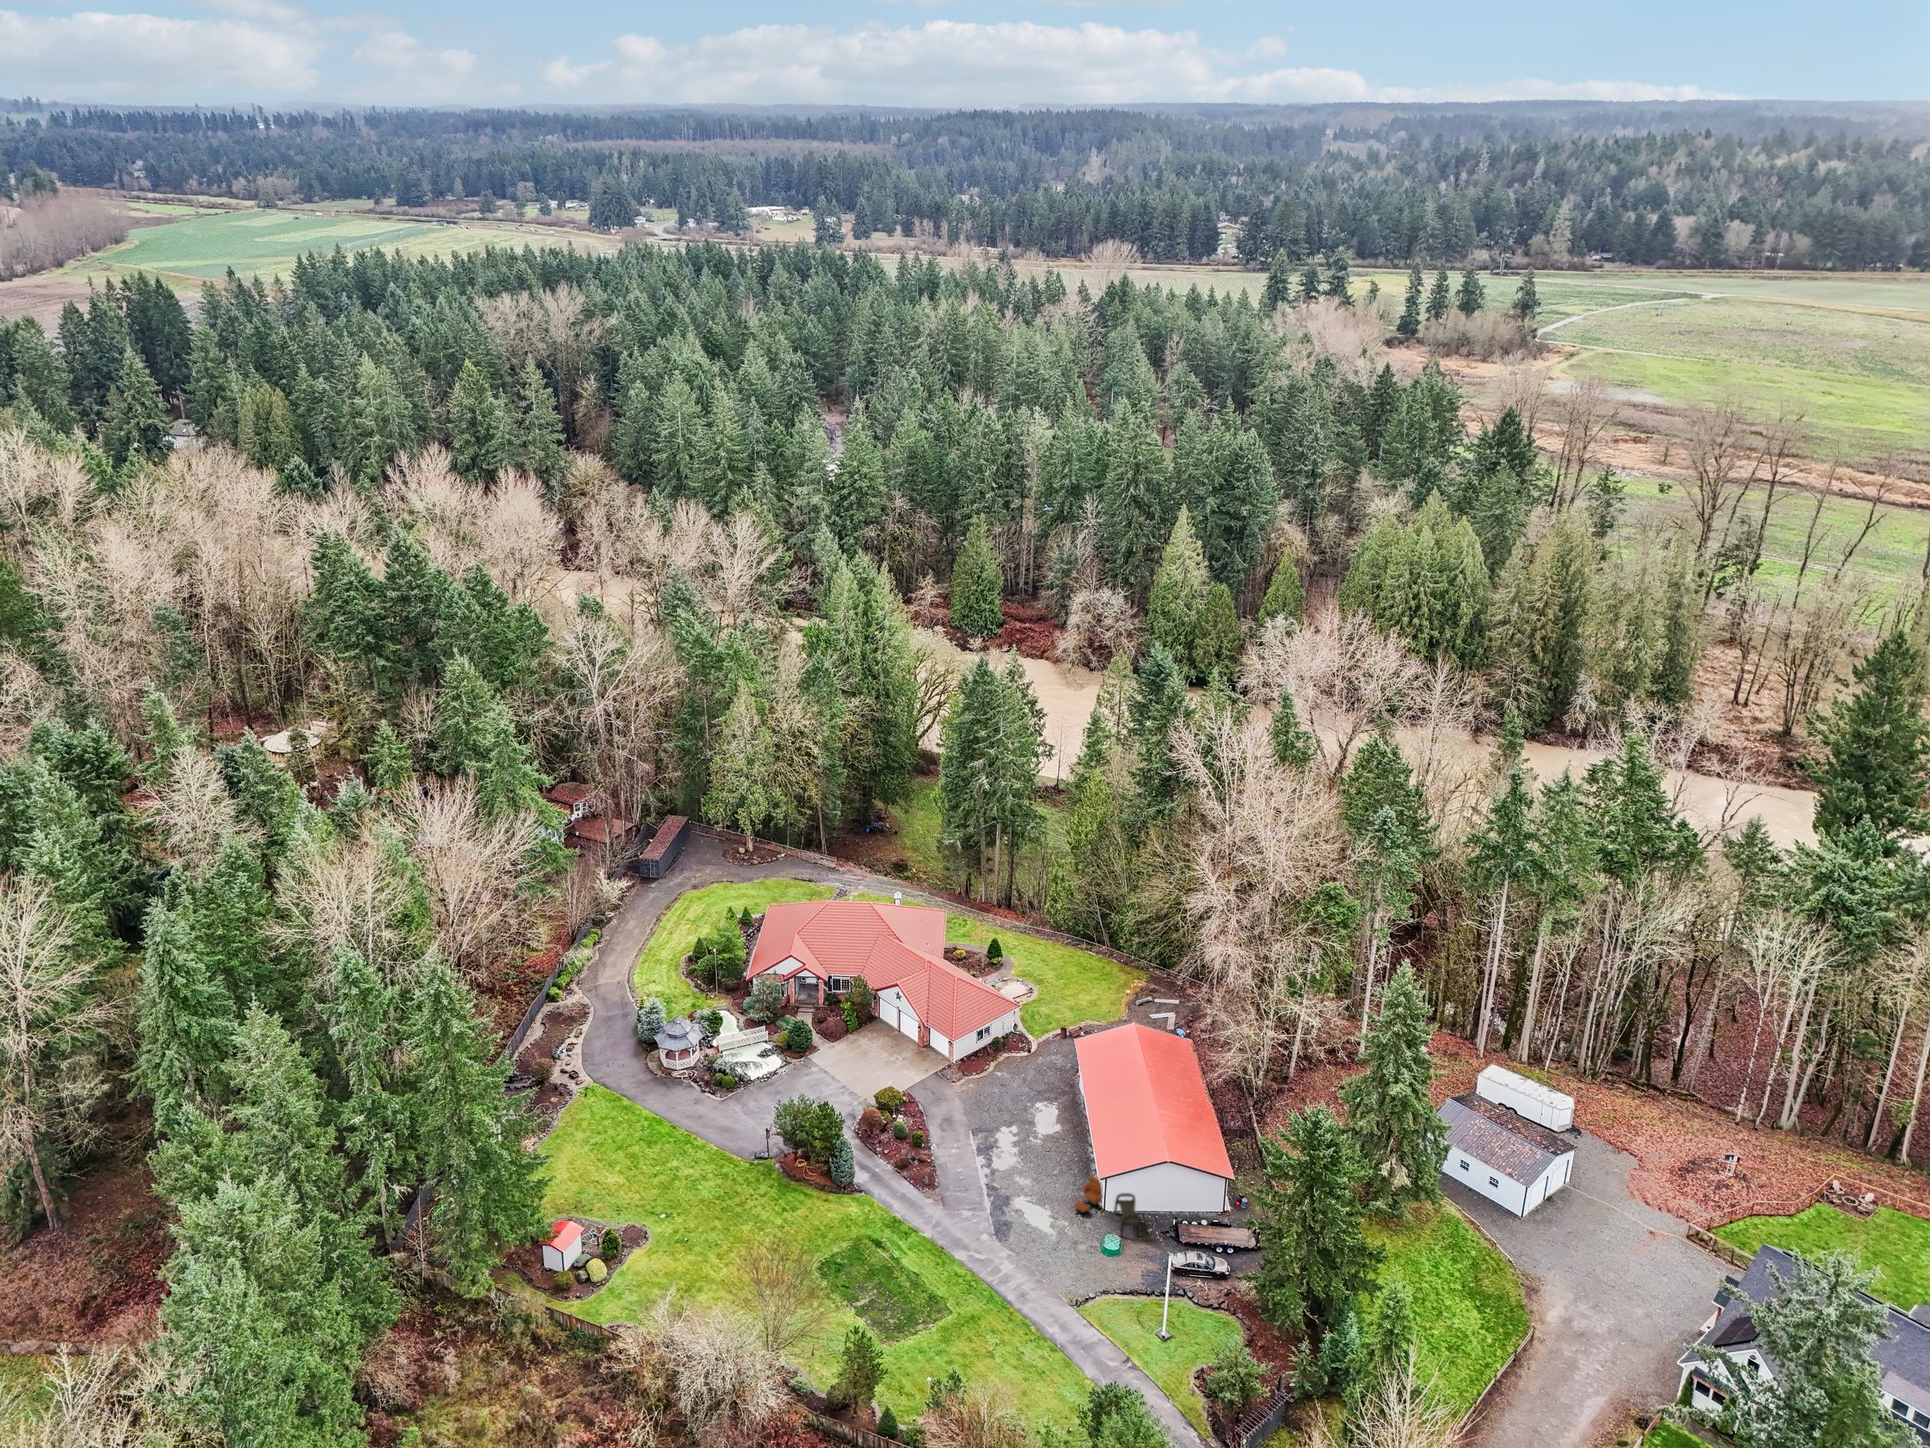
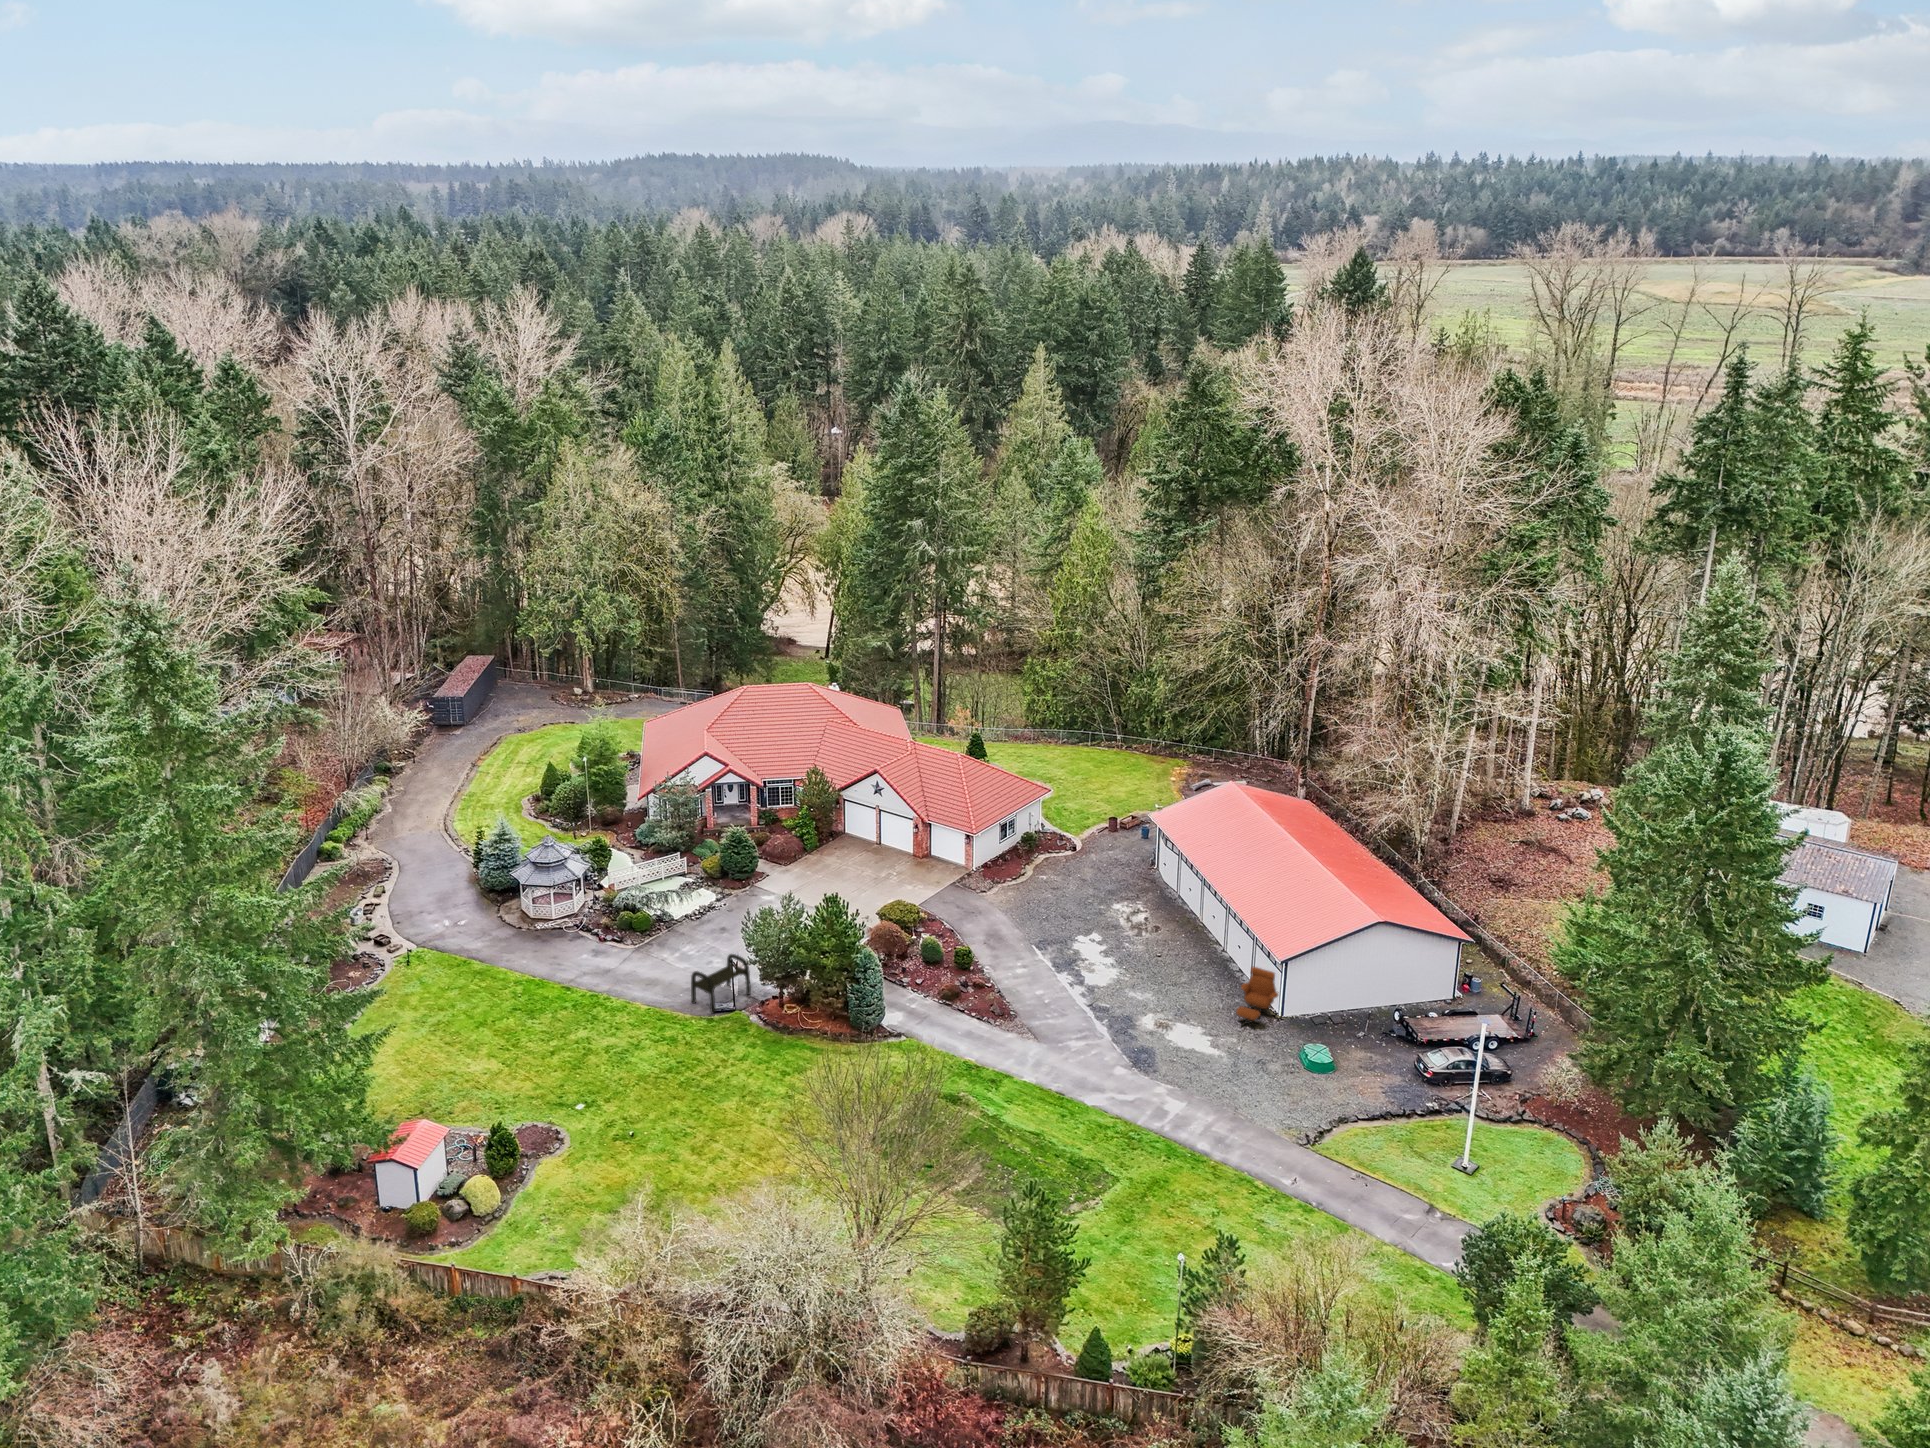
bench: present [1114,1193,1142,1236] -> present [691,954,751,1013]

